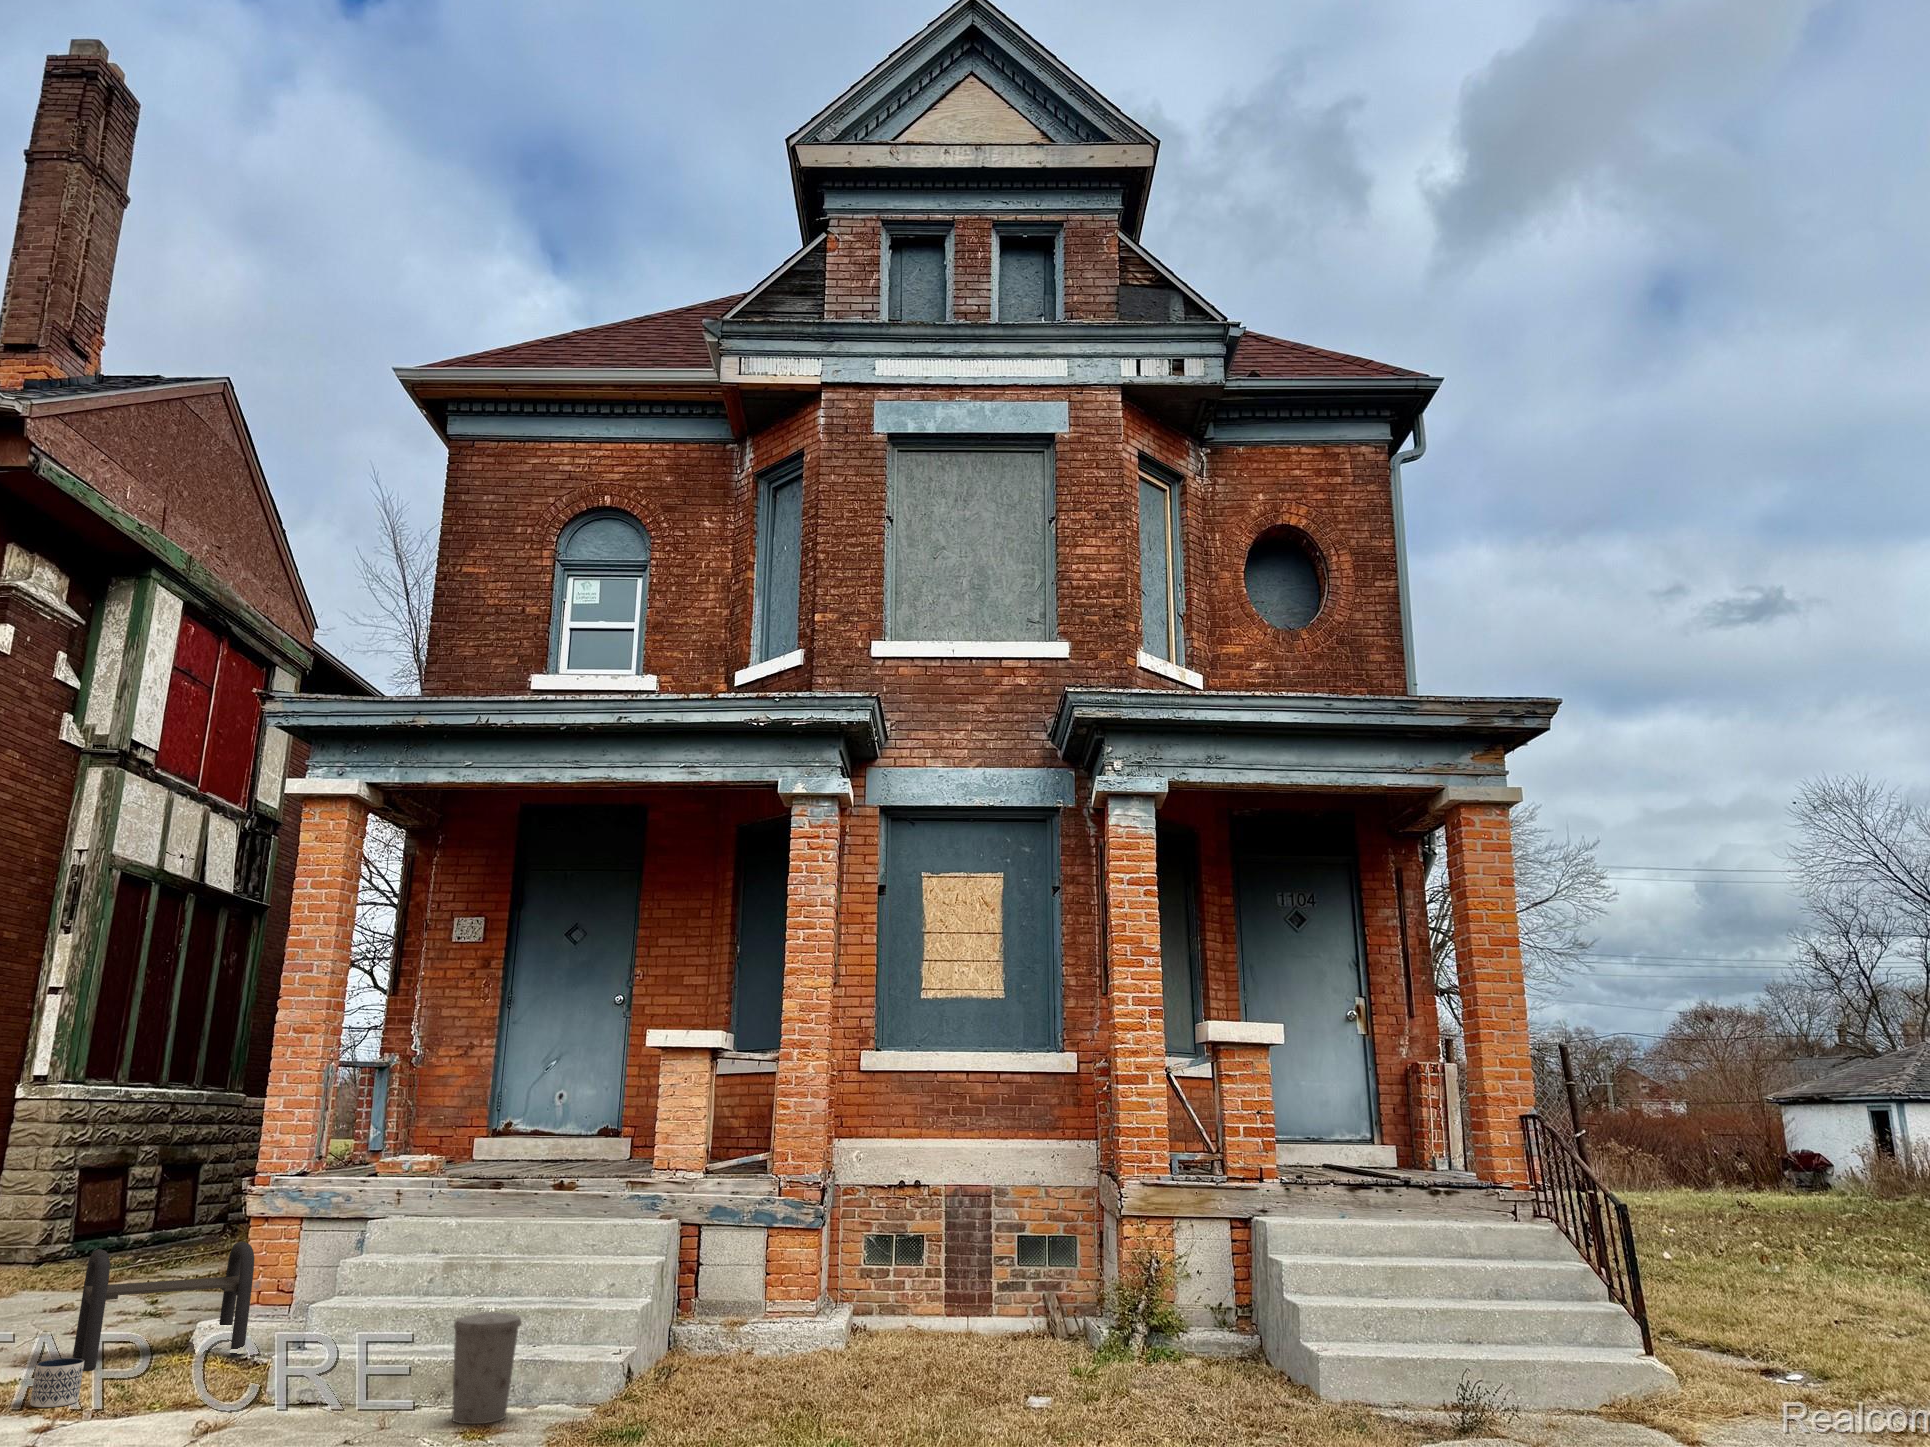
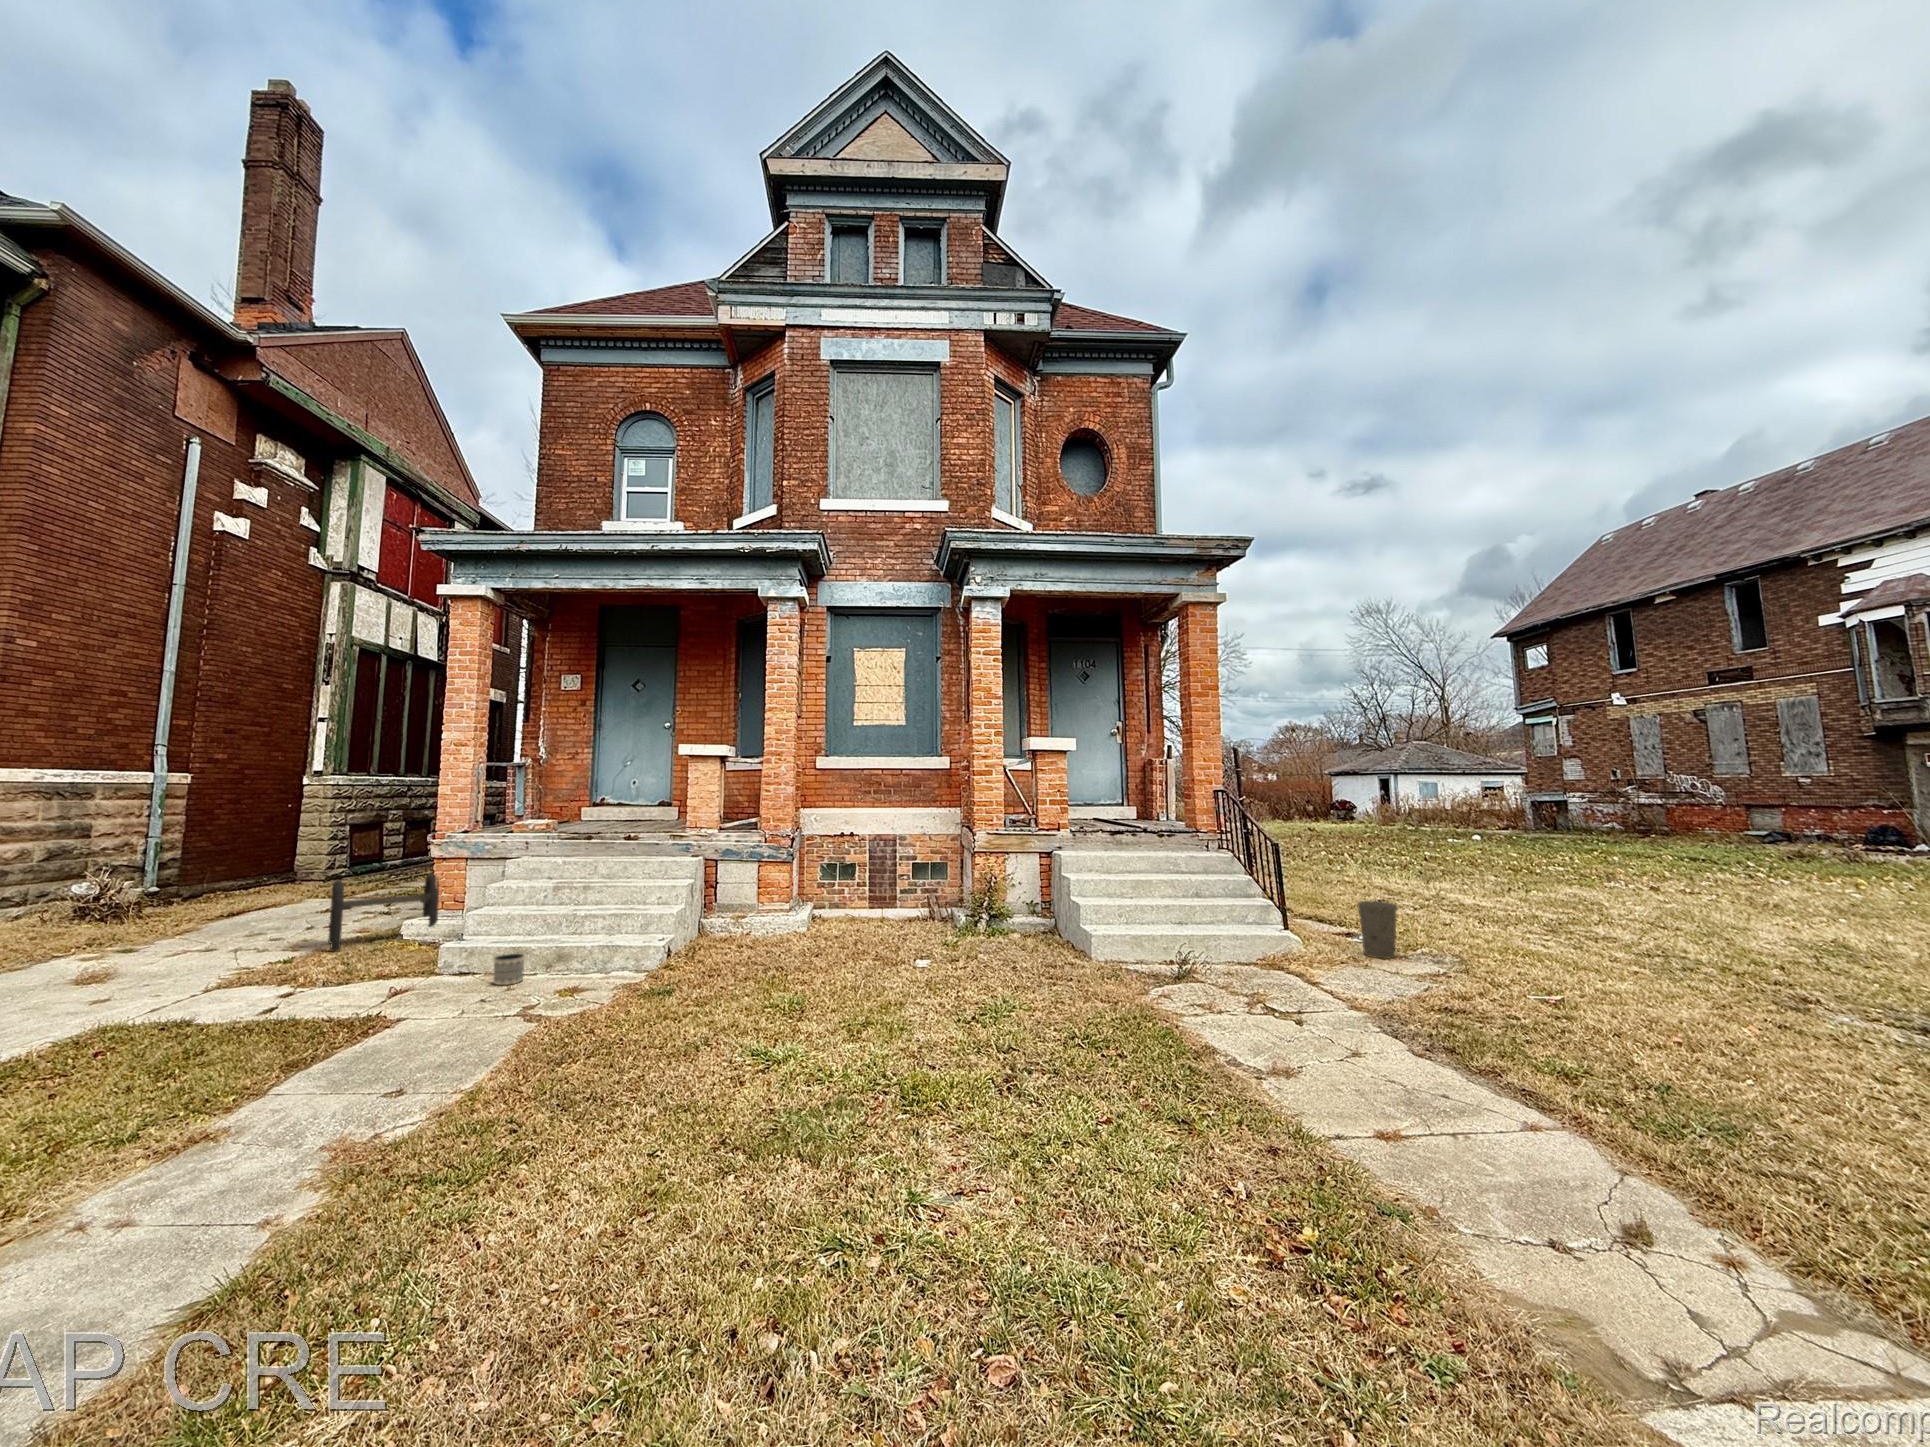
trash can: present [452,1312,522,1424] -> present [1358,901,1398,958]
planter: present [30,1358,84,1408] -> present [493,954,524,985]

